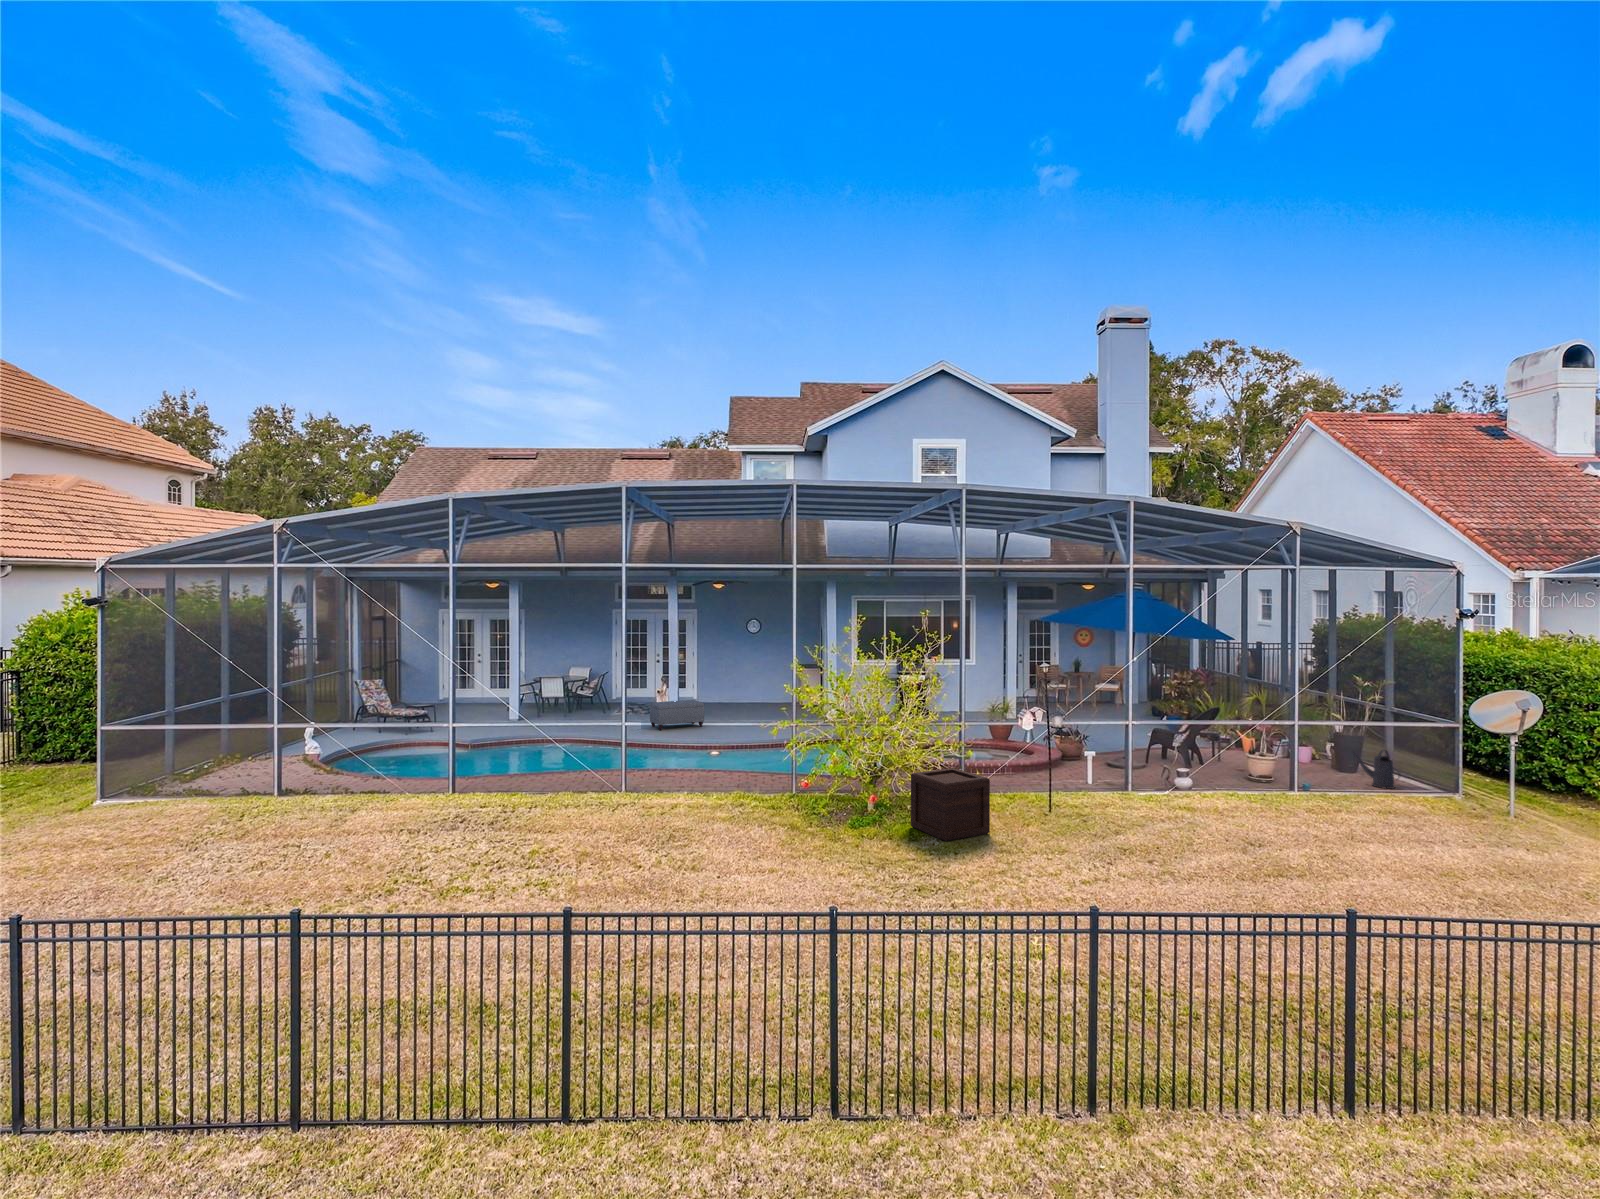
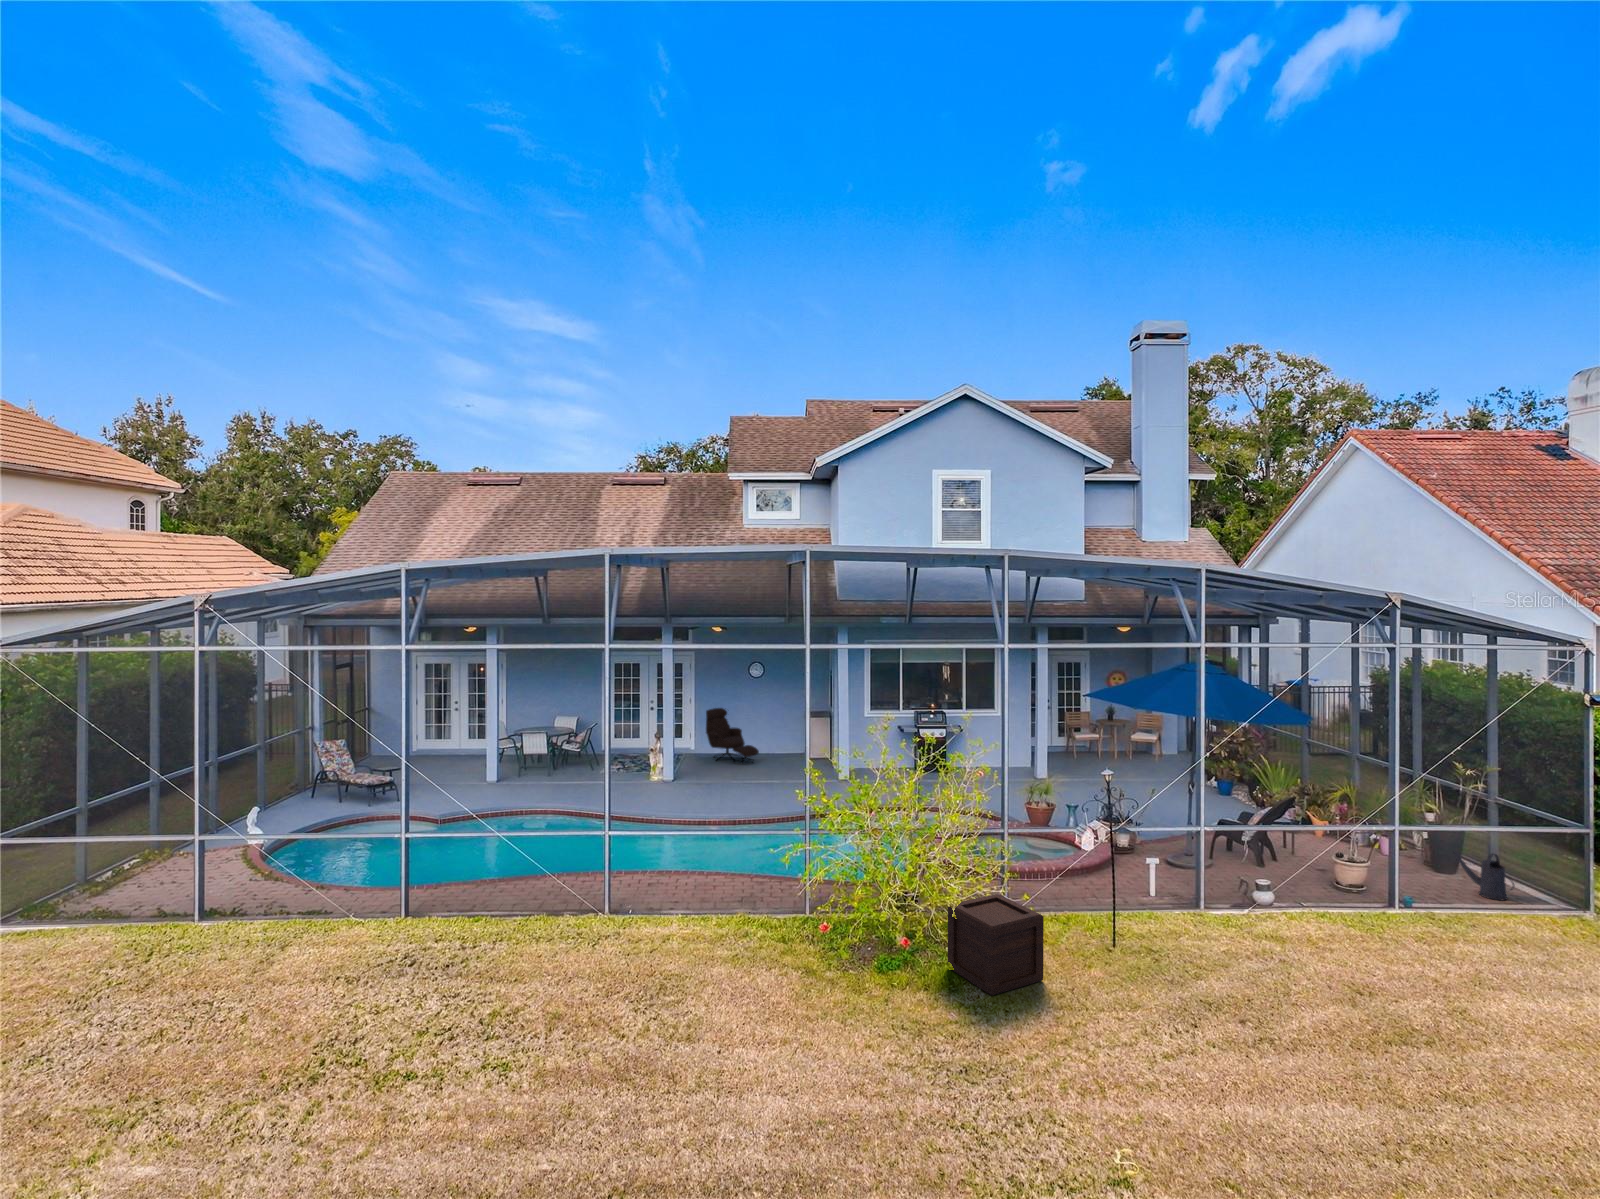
lounge chair: none [706,658,755,706] -> present [706,708,759,761]
ottoman: present [650,700,705,730] -> none [642,765,703,802]

